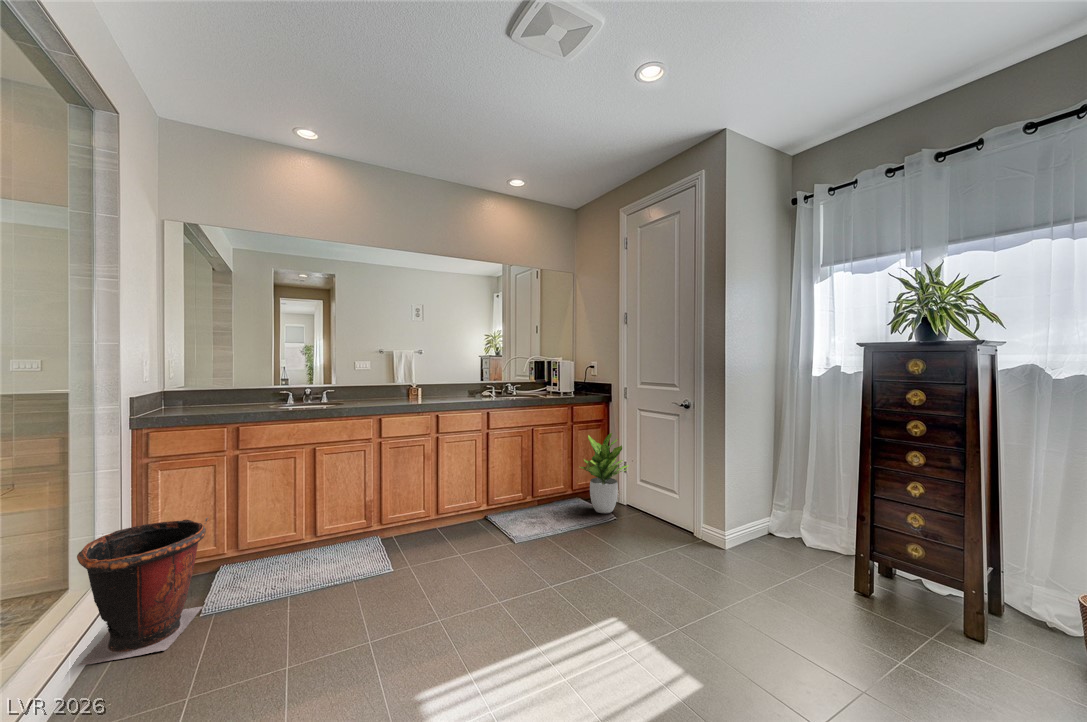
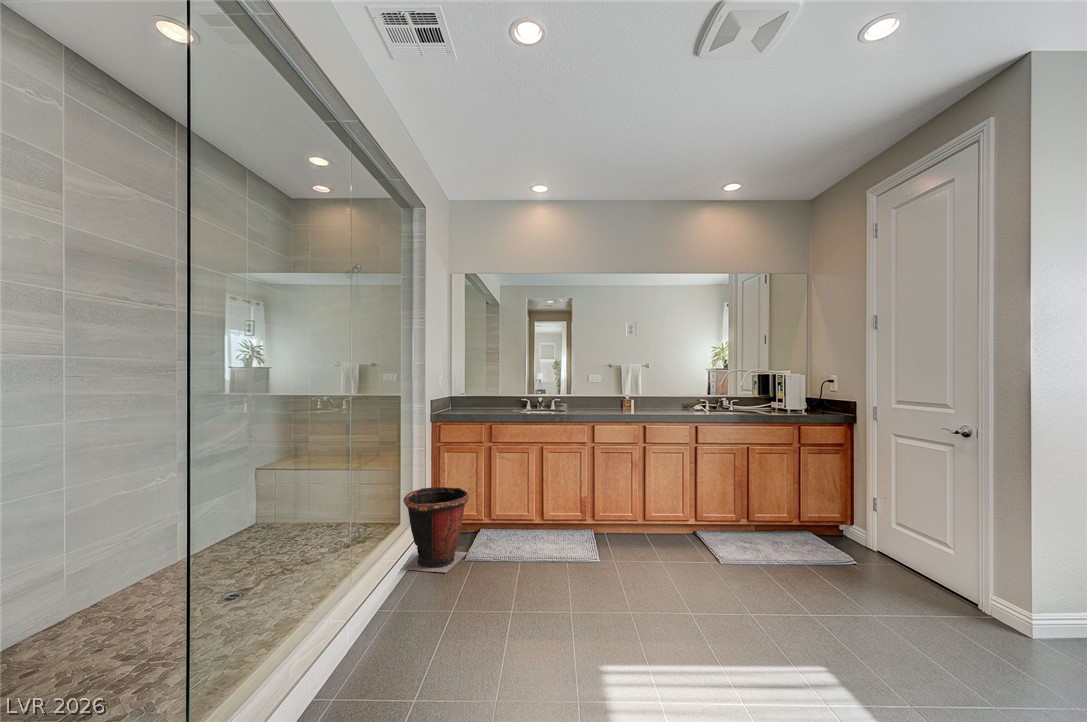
potted plant: present [580,433,629,513] -> none [803,459,874,553]

